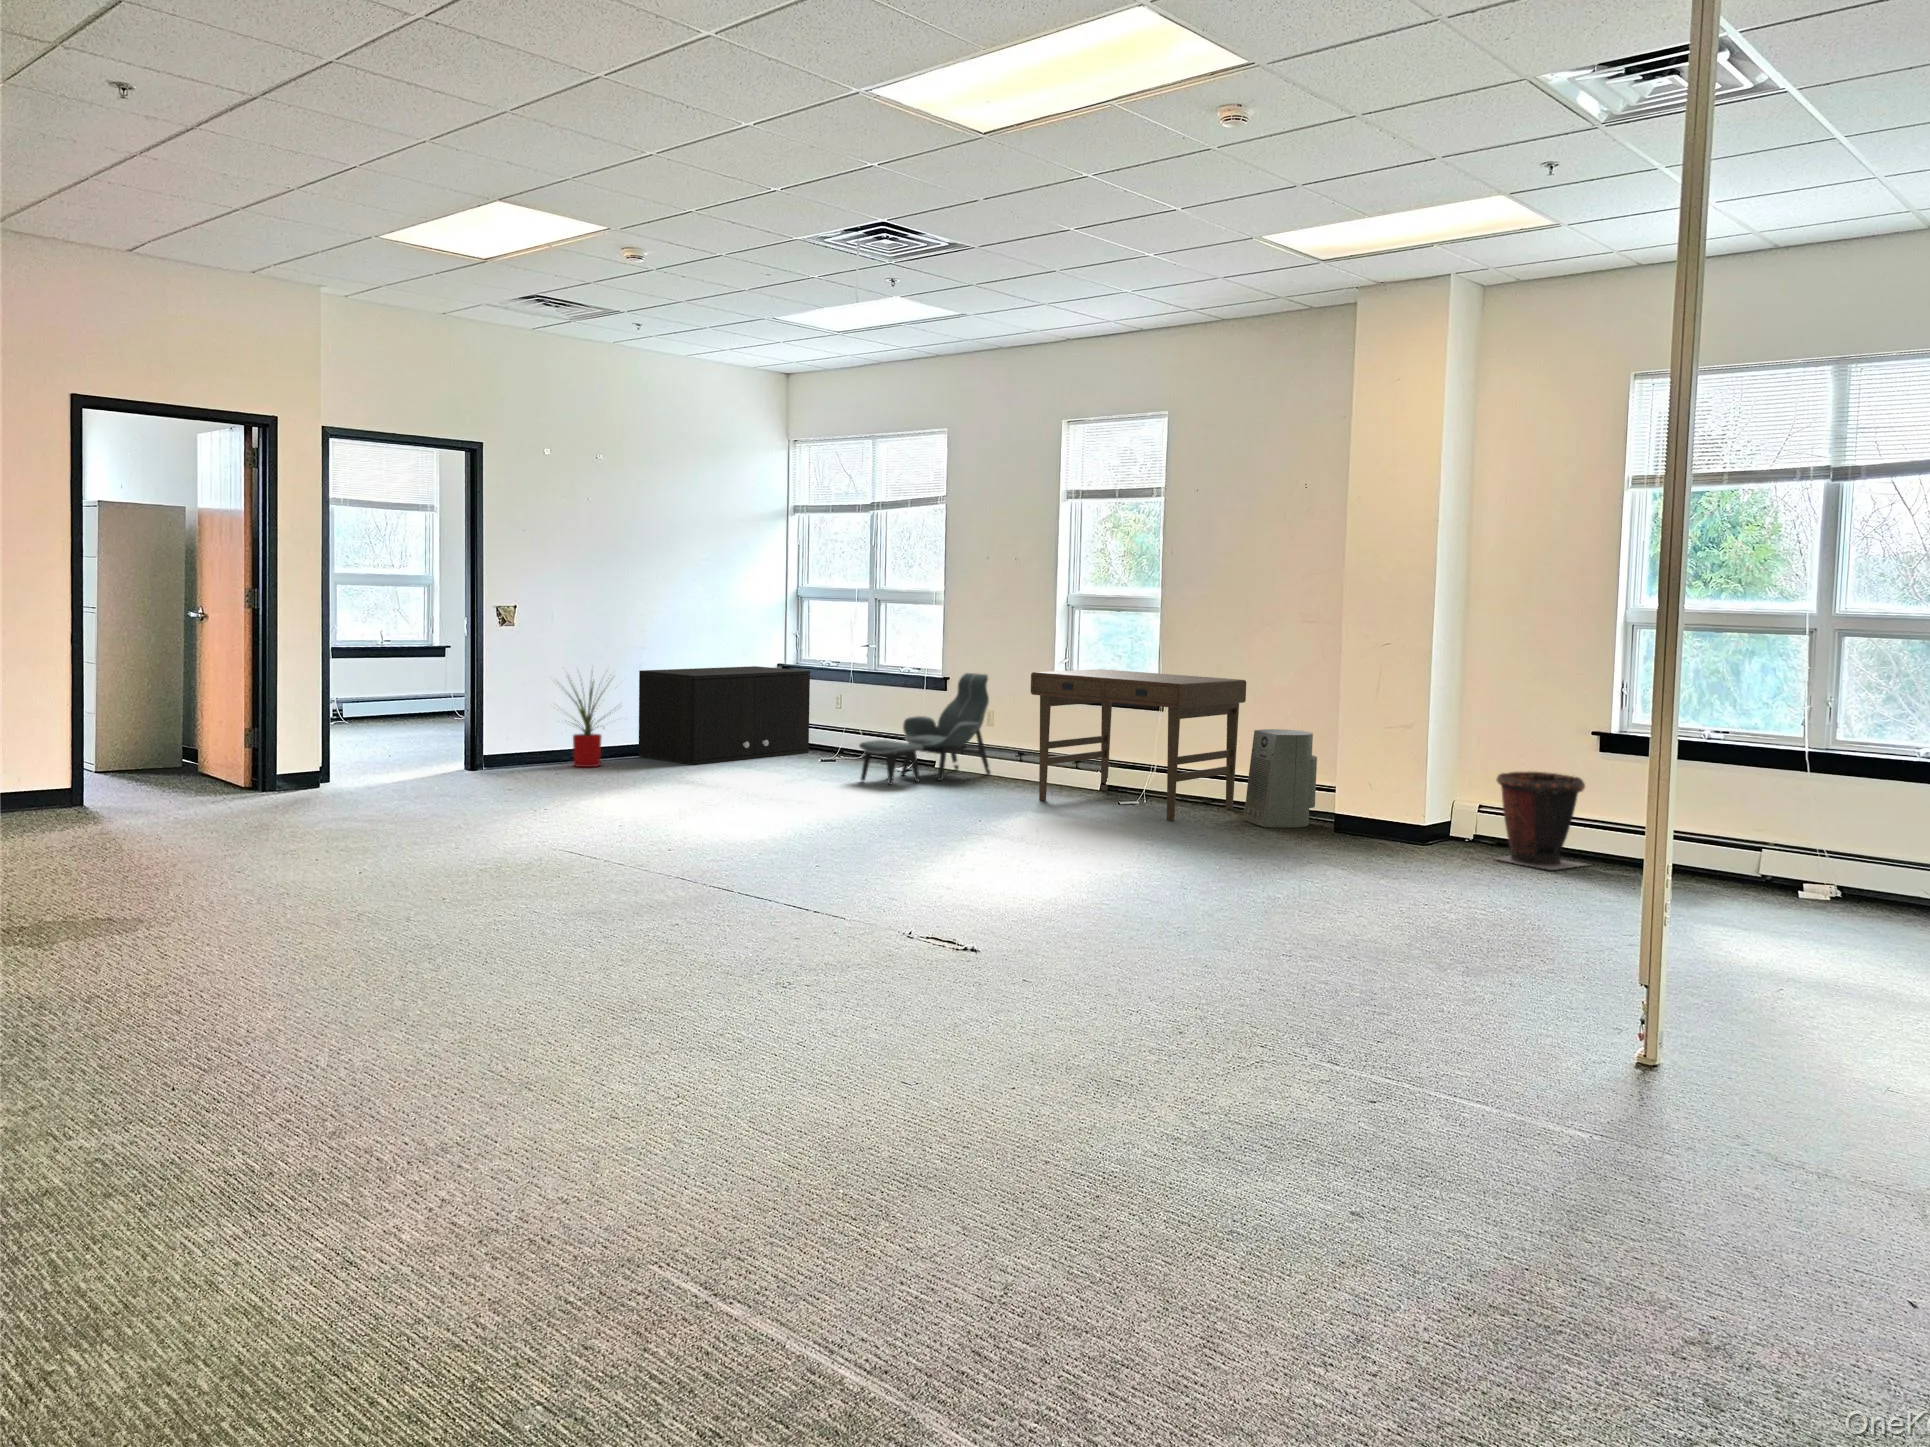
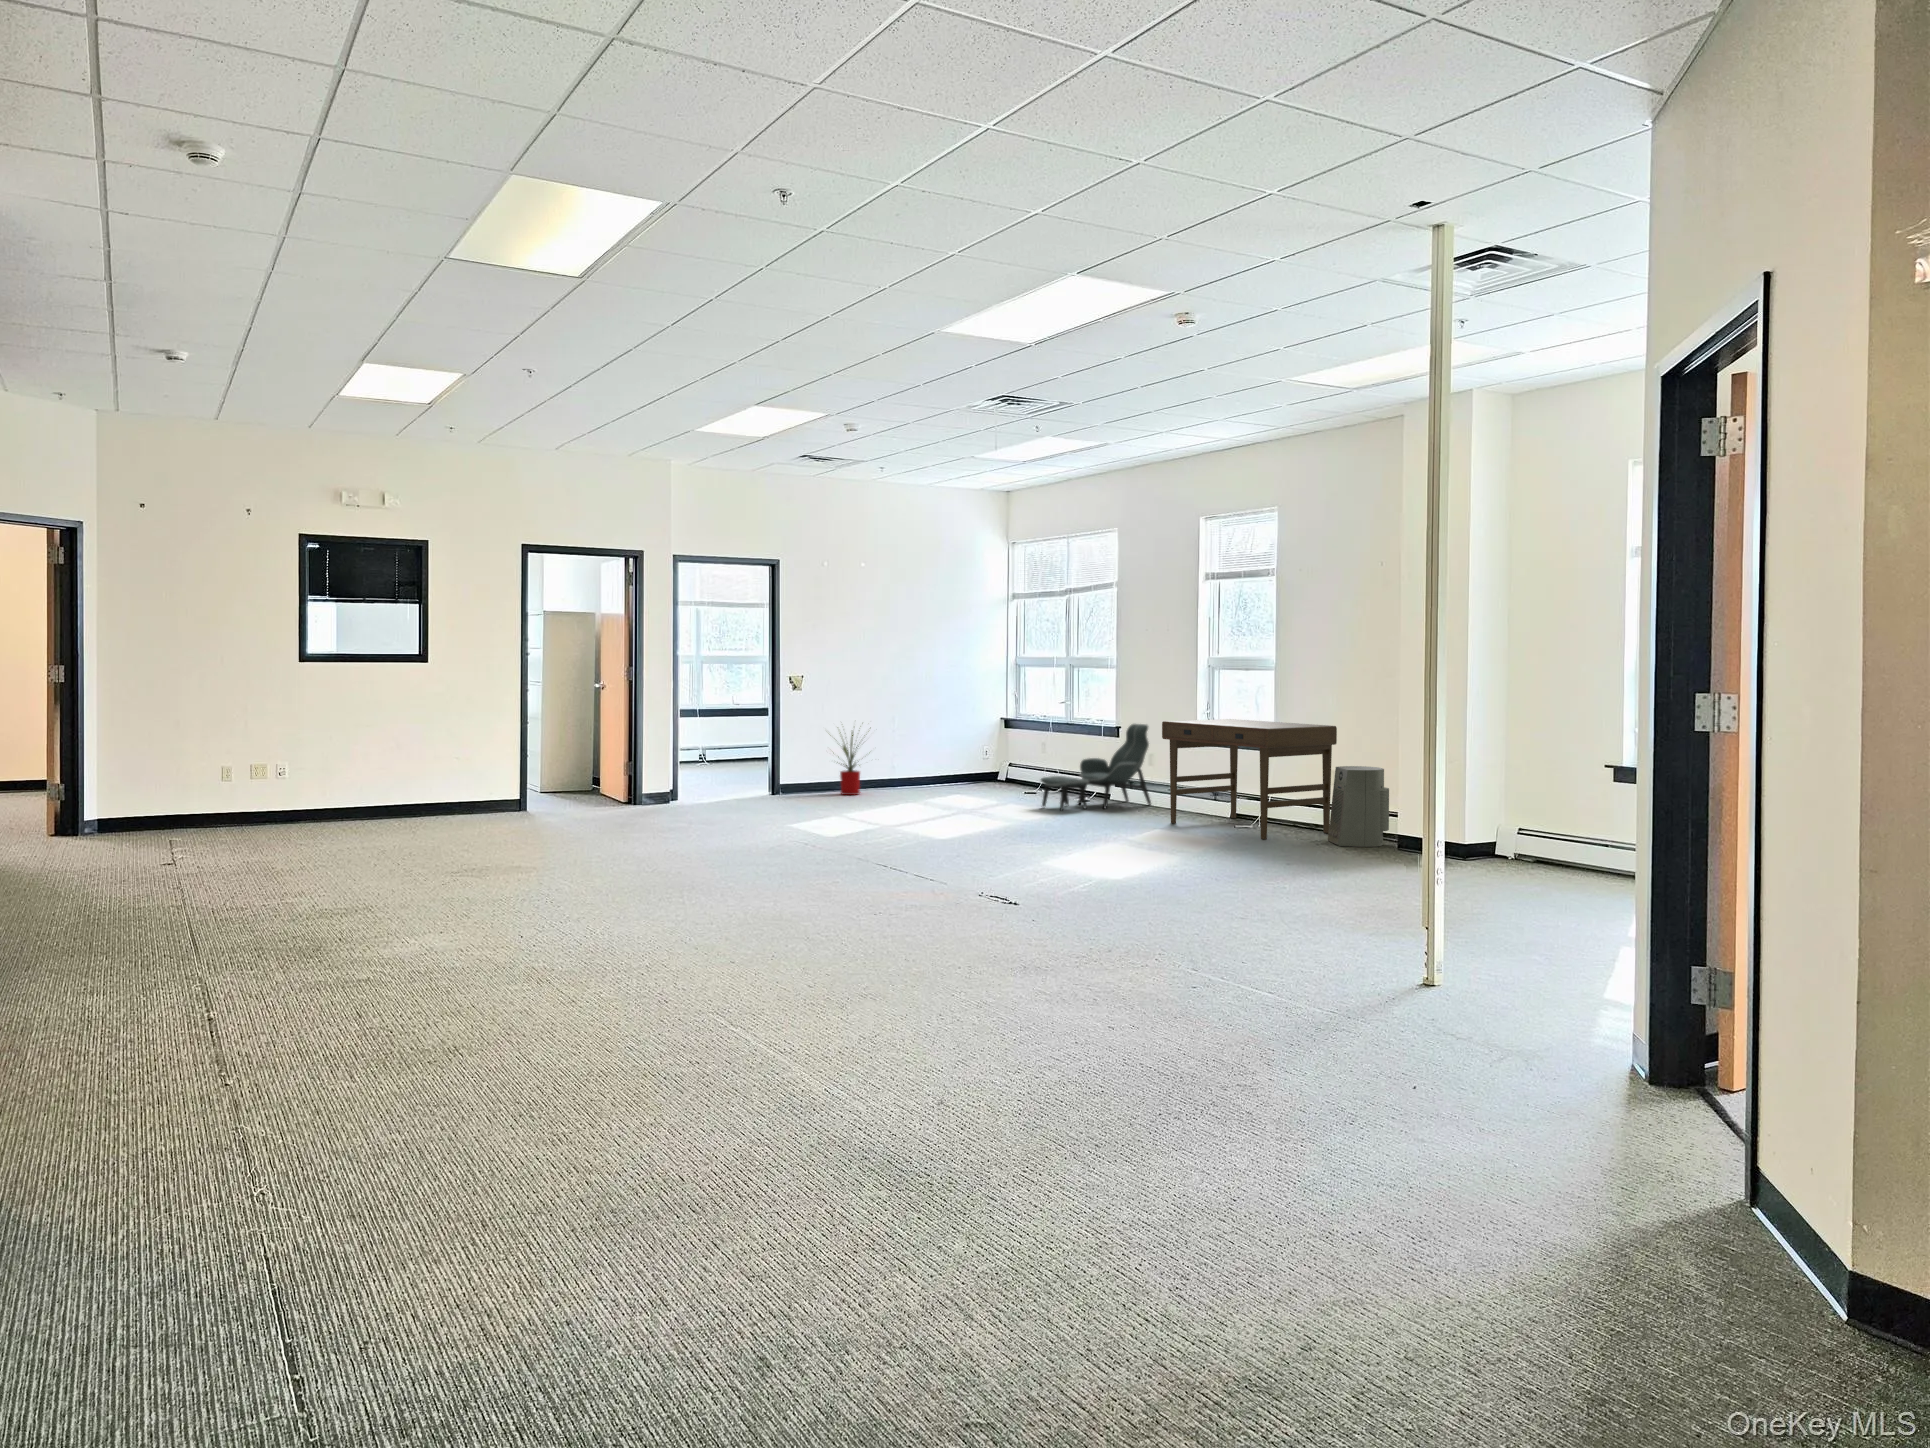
storage cabinet: present [639,666,810,765] -> none [891,721,1021,795]
waste bin: present [1497,772,1585,870] -> none [1515,800,1606,882]

